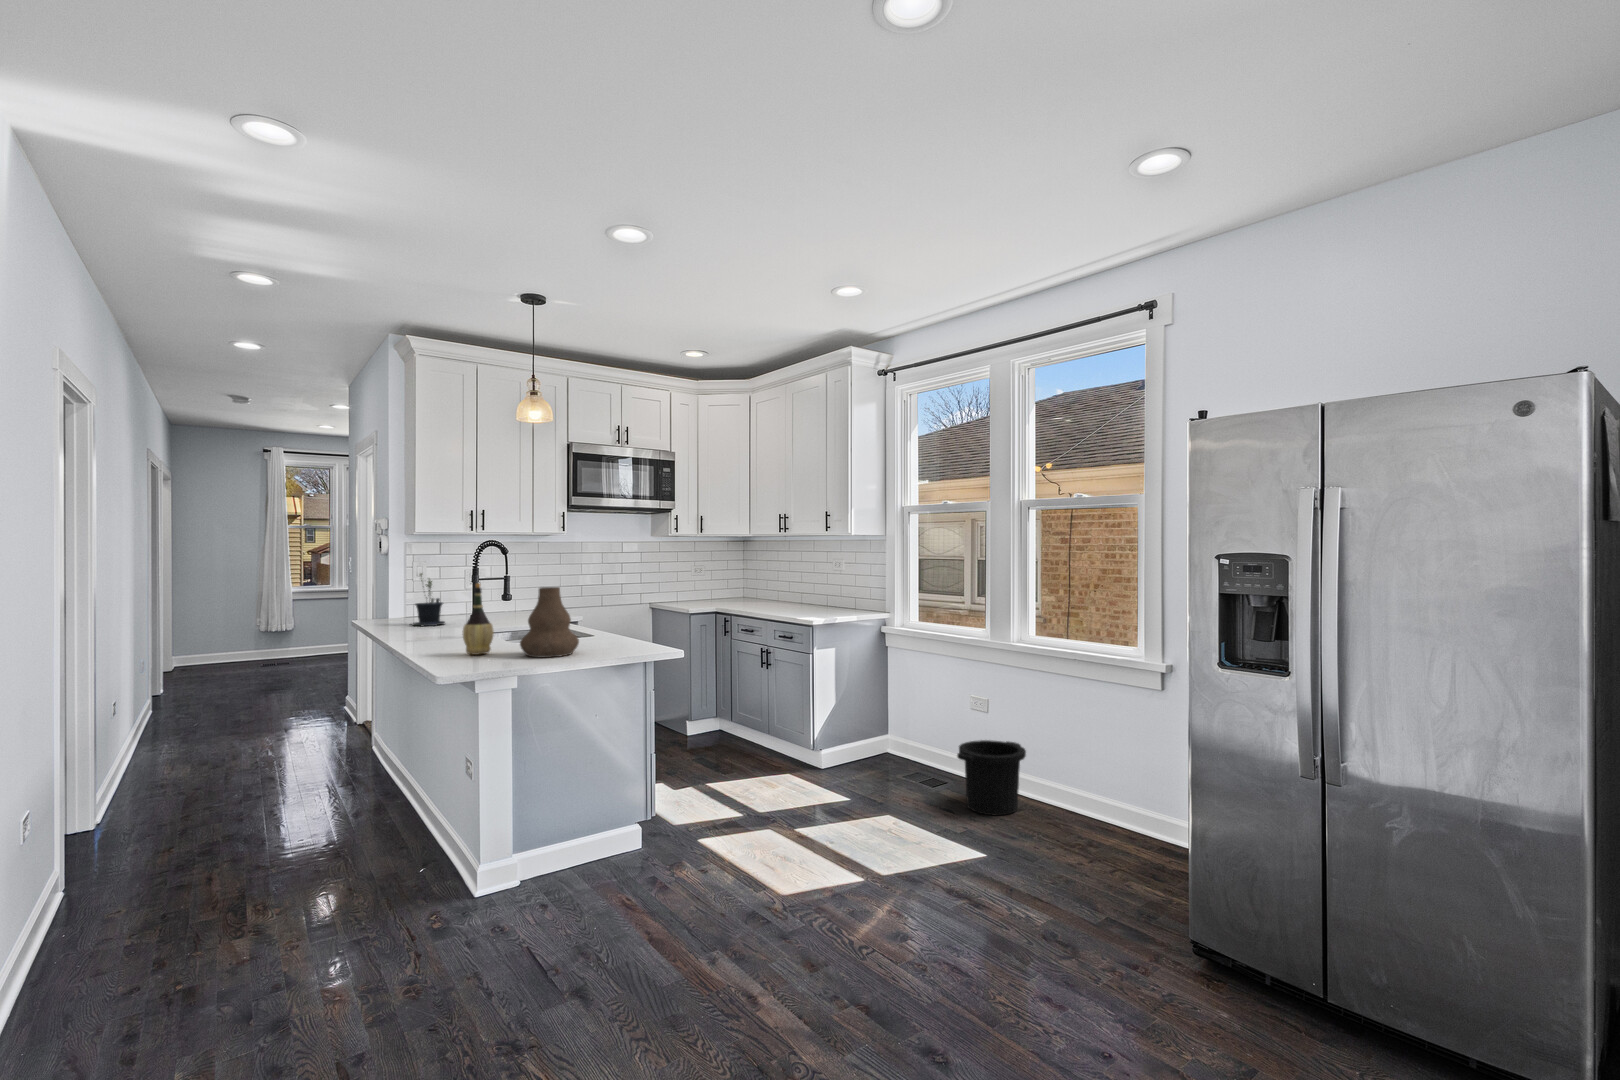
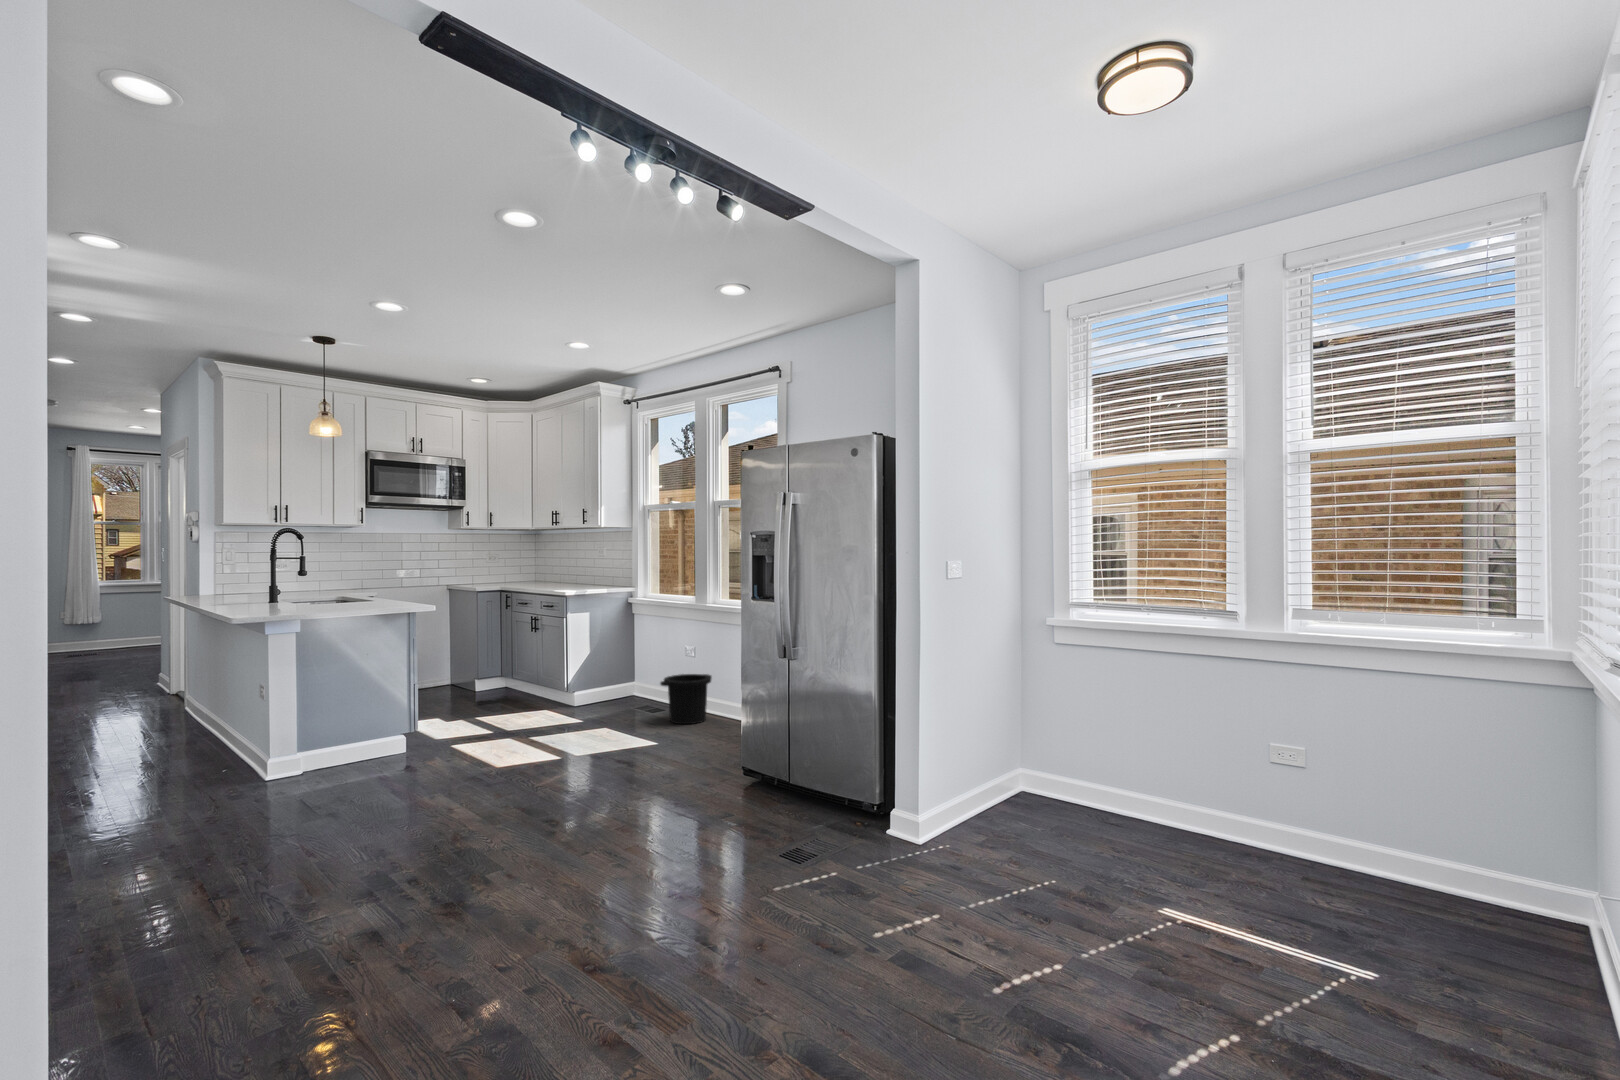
potted plant: present [413,573,445,626] -> none [218,557,252,601]
wine bottle: present [463,583,494,655] -> none [259,558,286,612]
vase: present [520,587,579,657] -> none [307,561,356,613]

